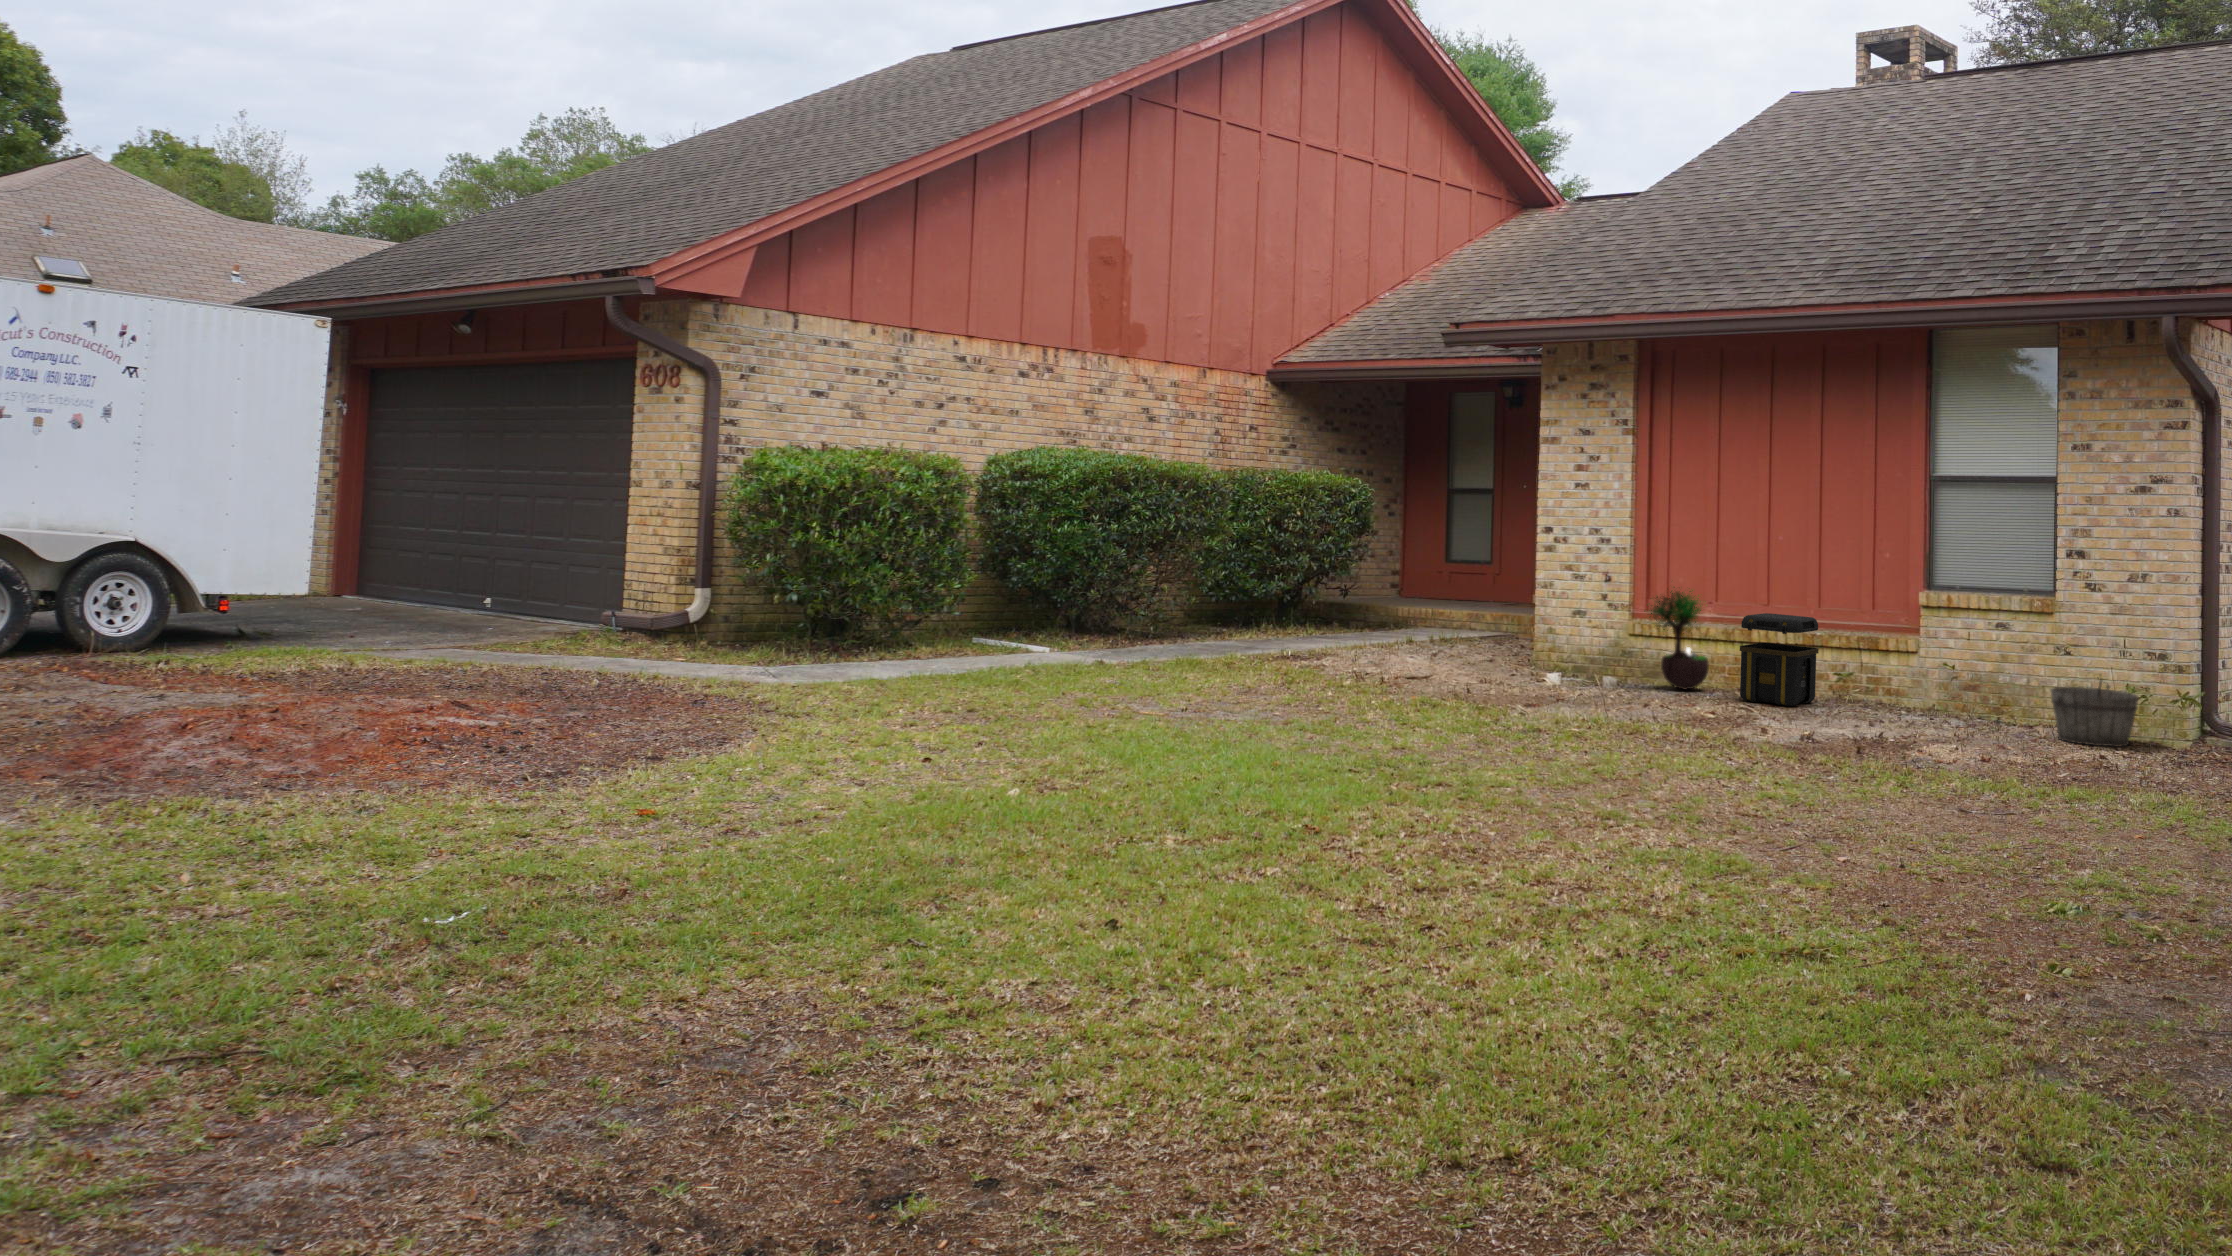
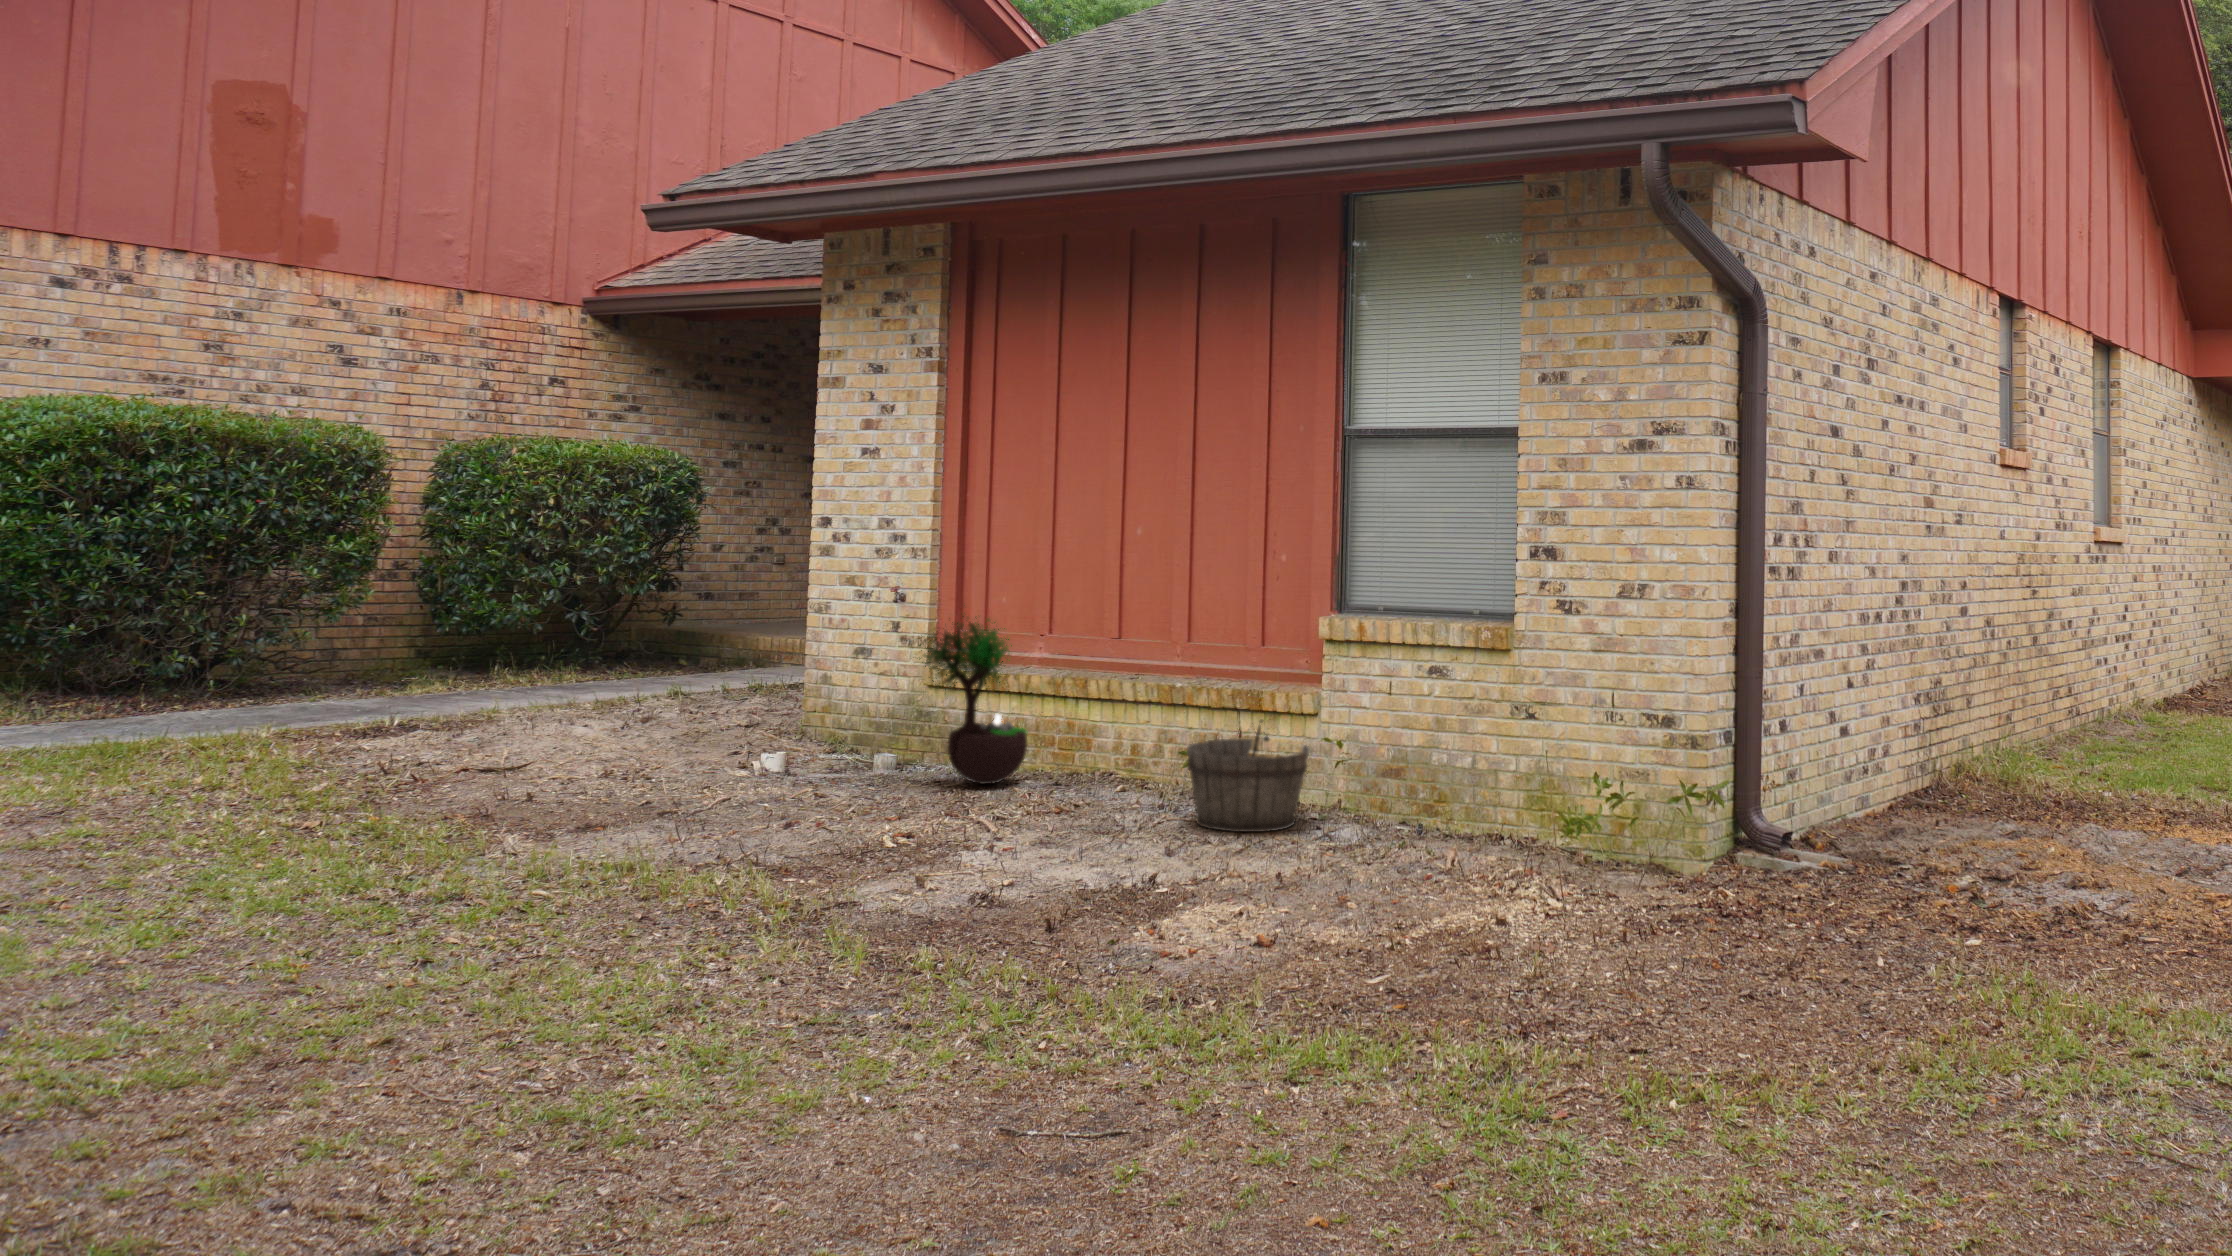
toolbox: present [1740,613,1819,707] -> none [1045,656,1181,814]
wooden bucket: present [2051,680,2139,747] -> present [1185,720,1309,832]

